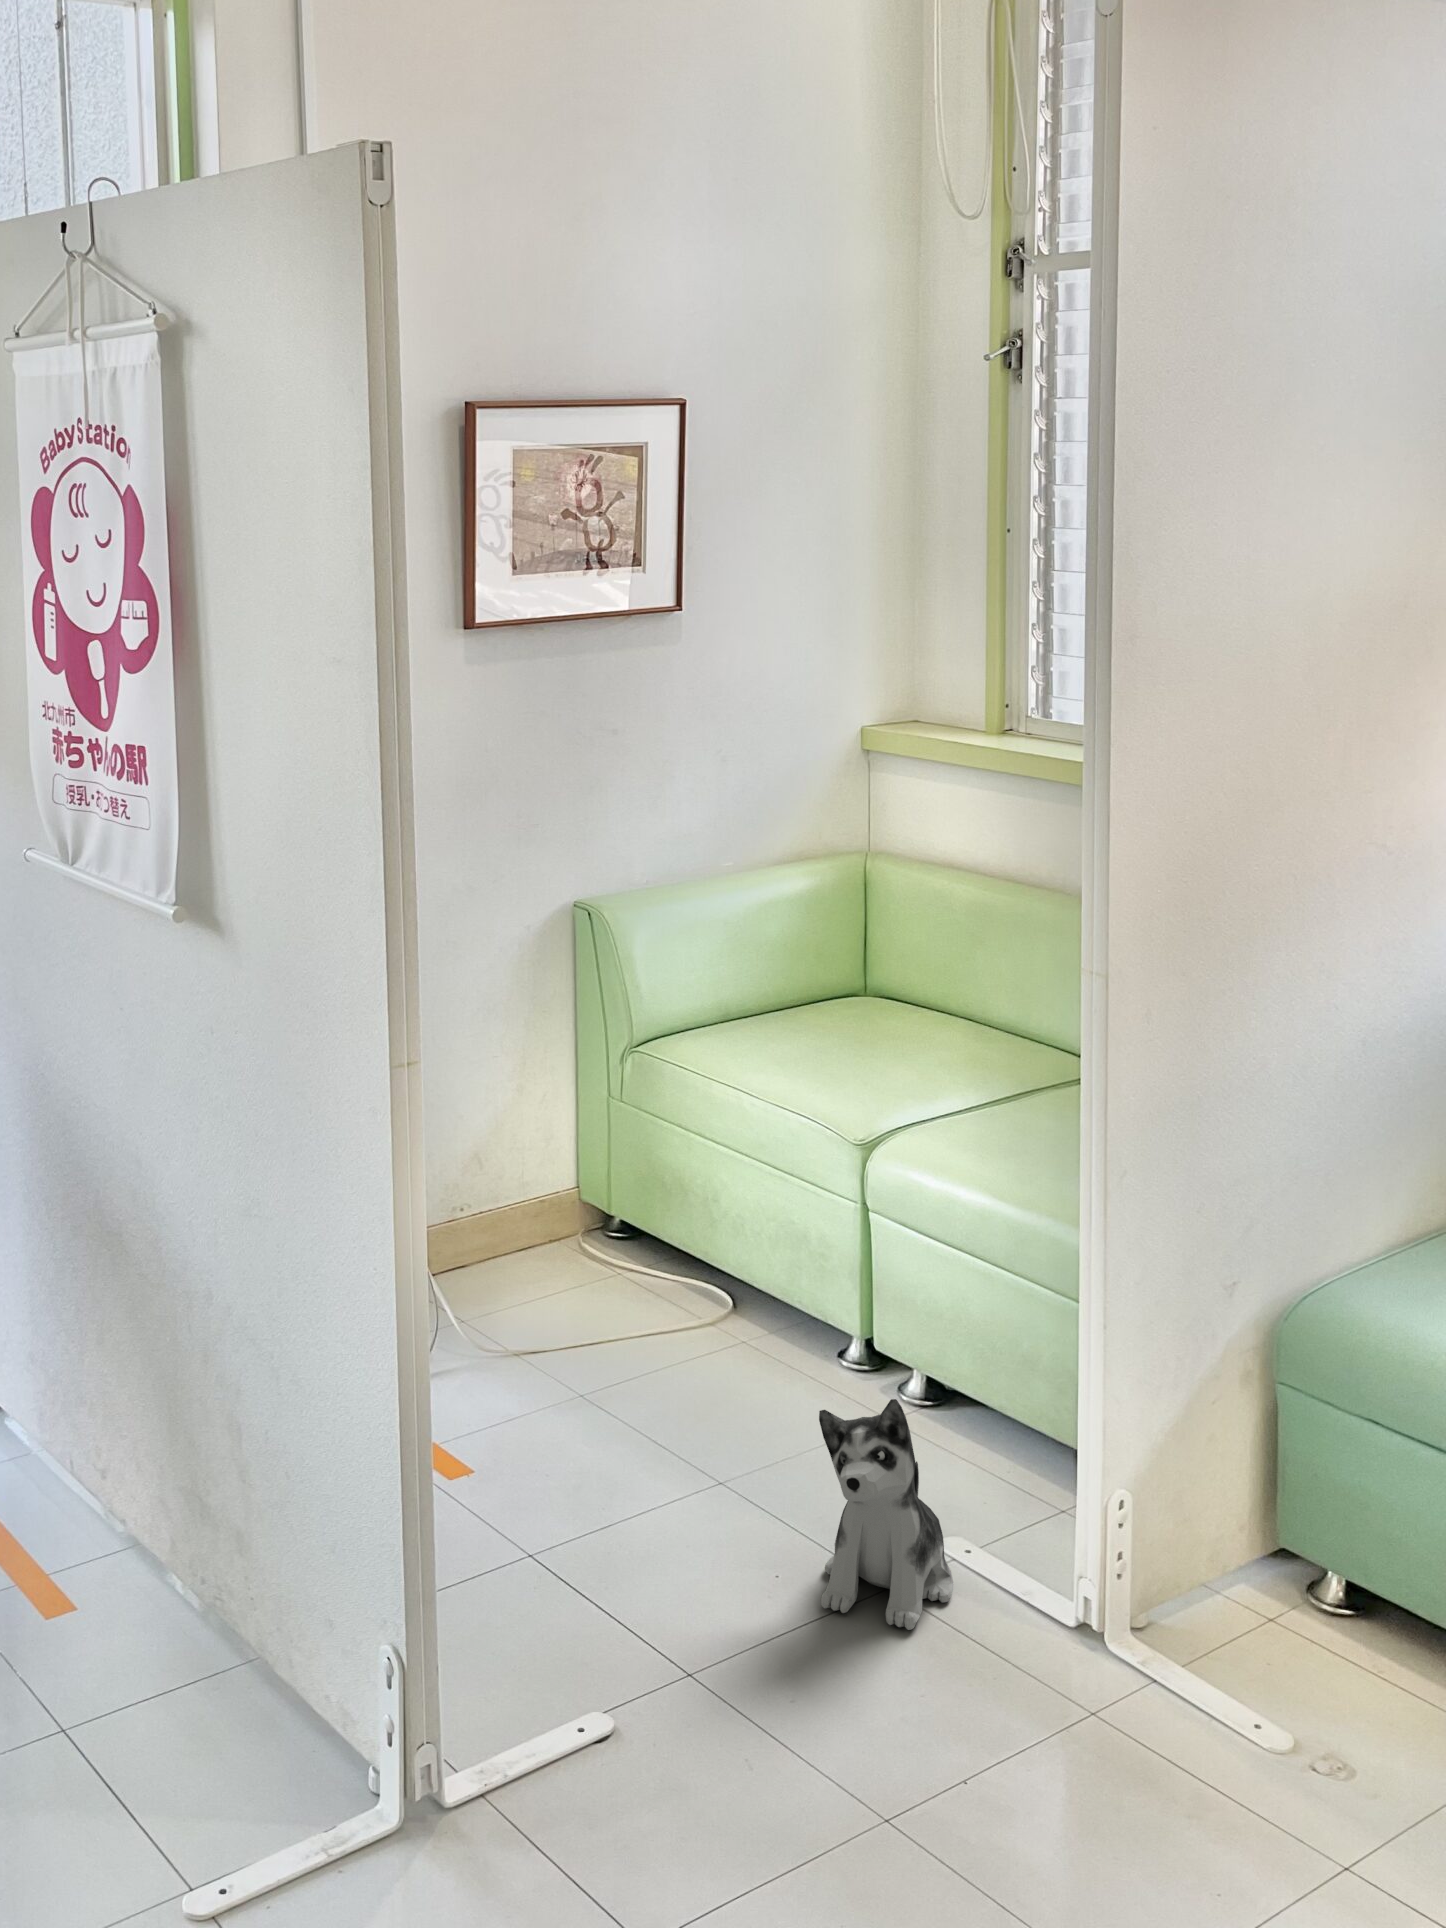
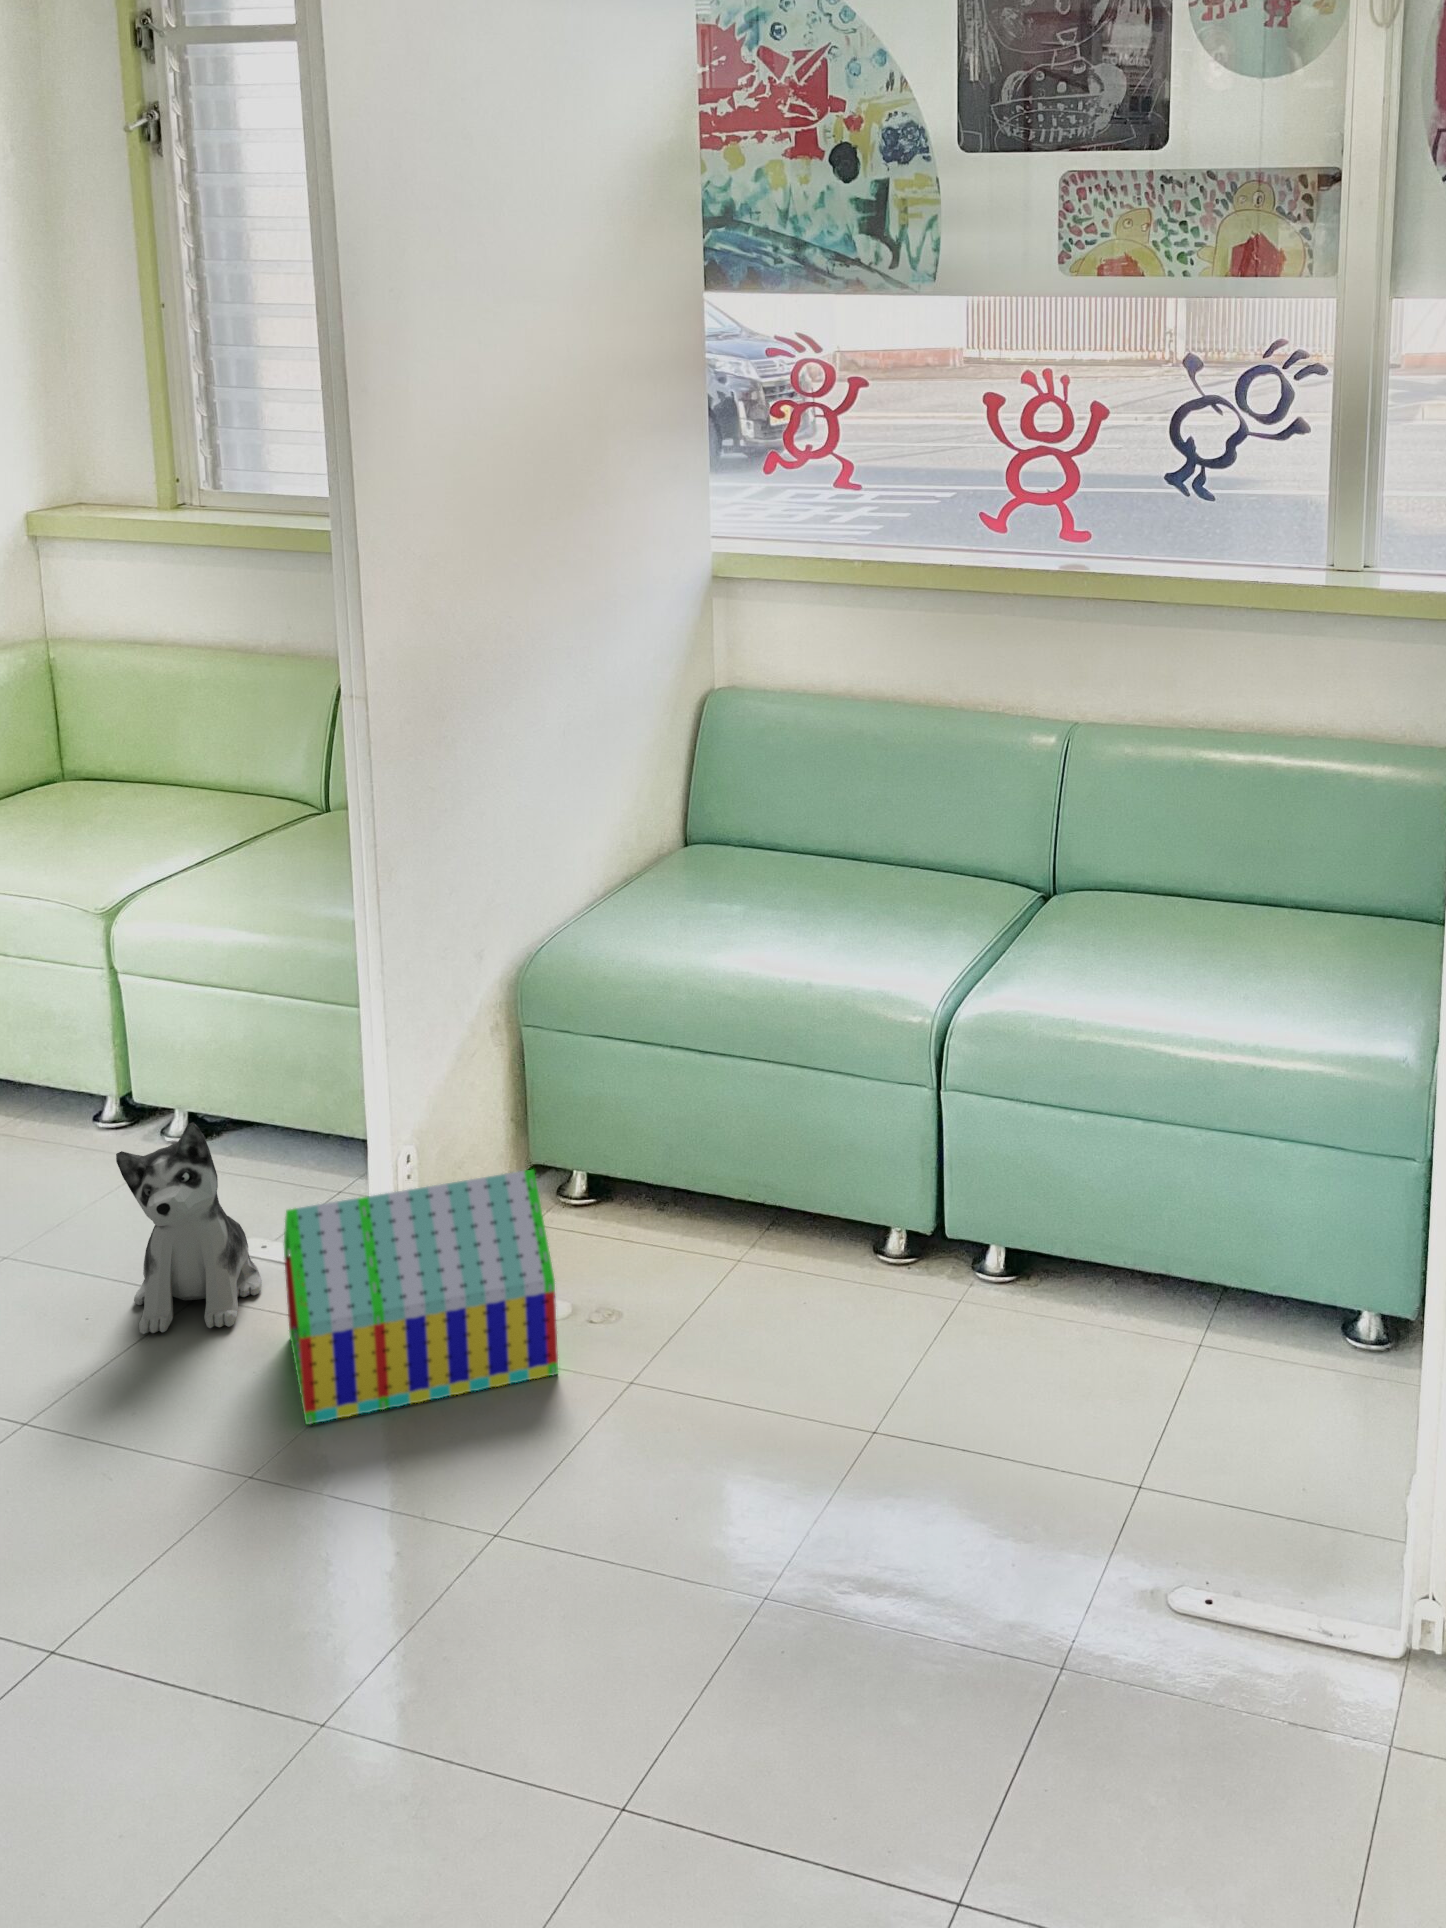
toy house: none [957,1527,1256,1821] -> present [284,1169,558,1424]

